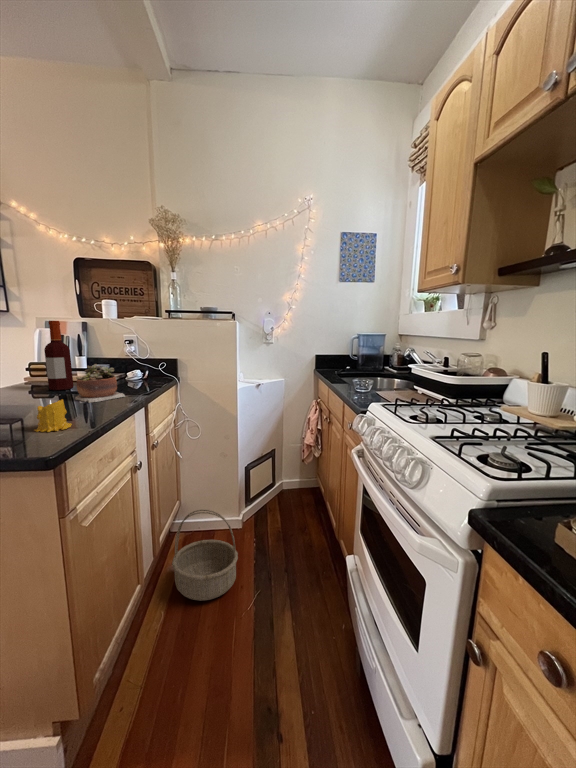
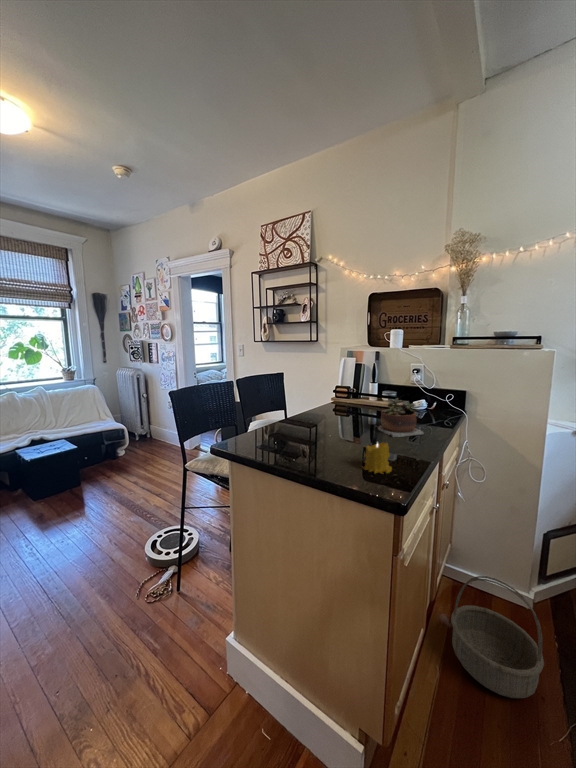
bottle: present [44,321,73,391] -> none [352,355,372,416]

